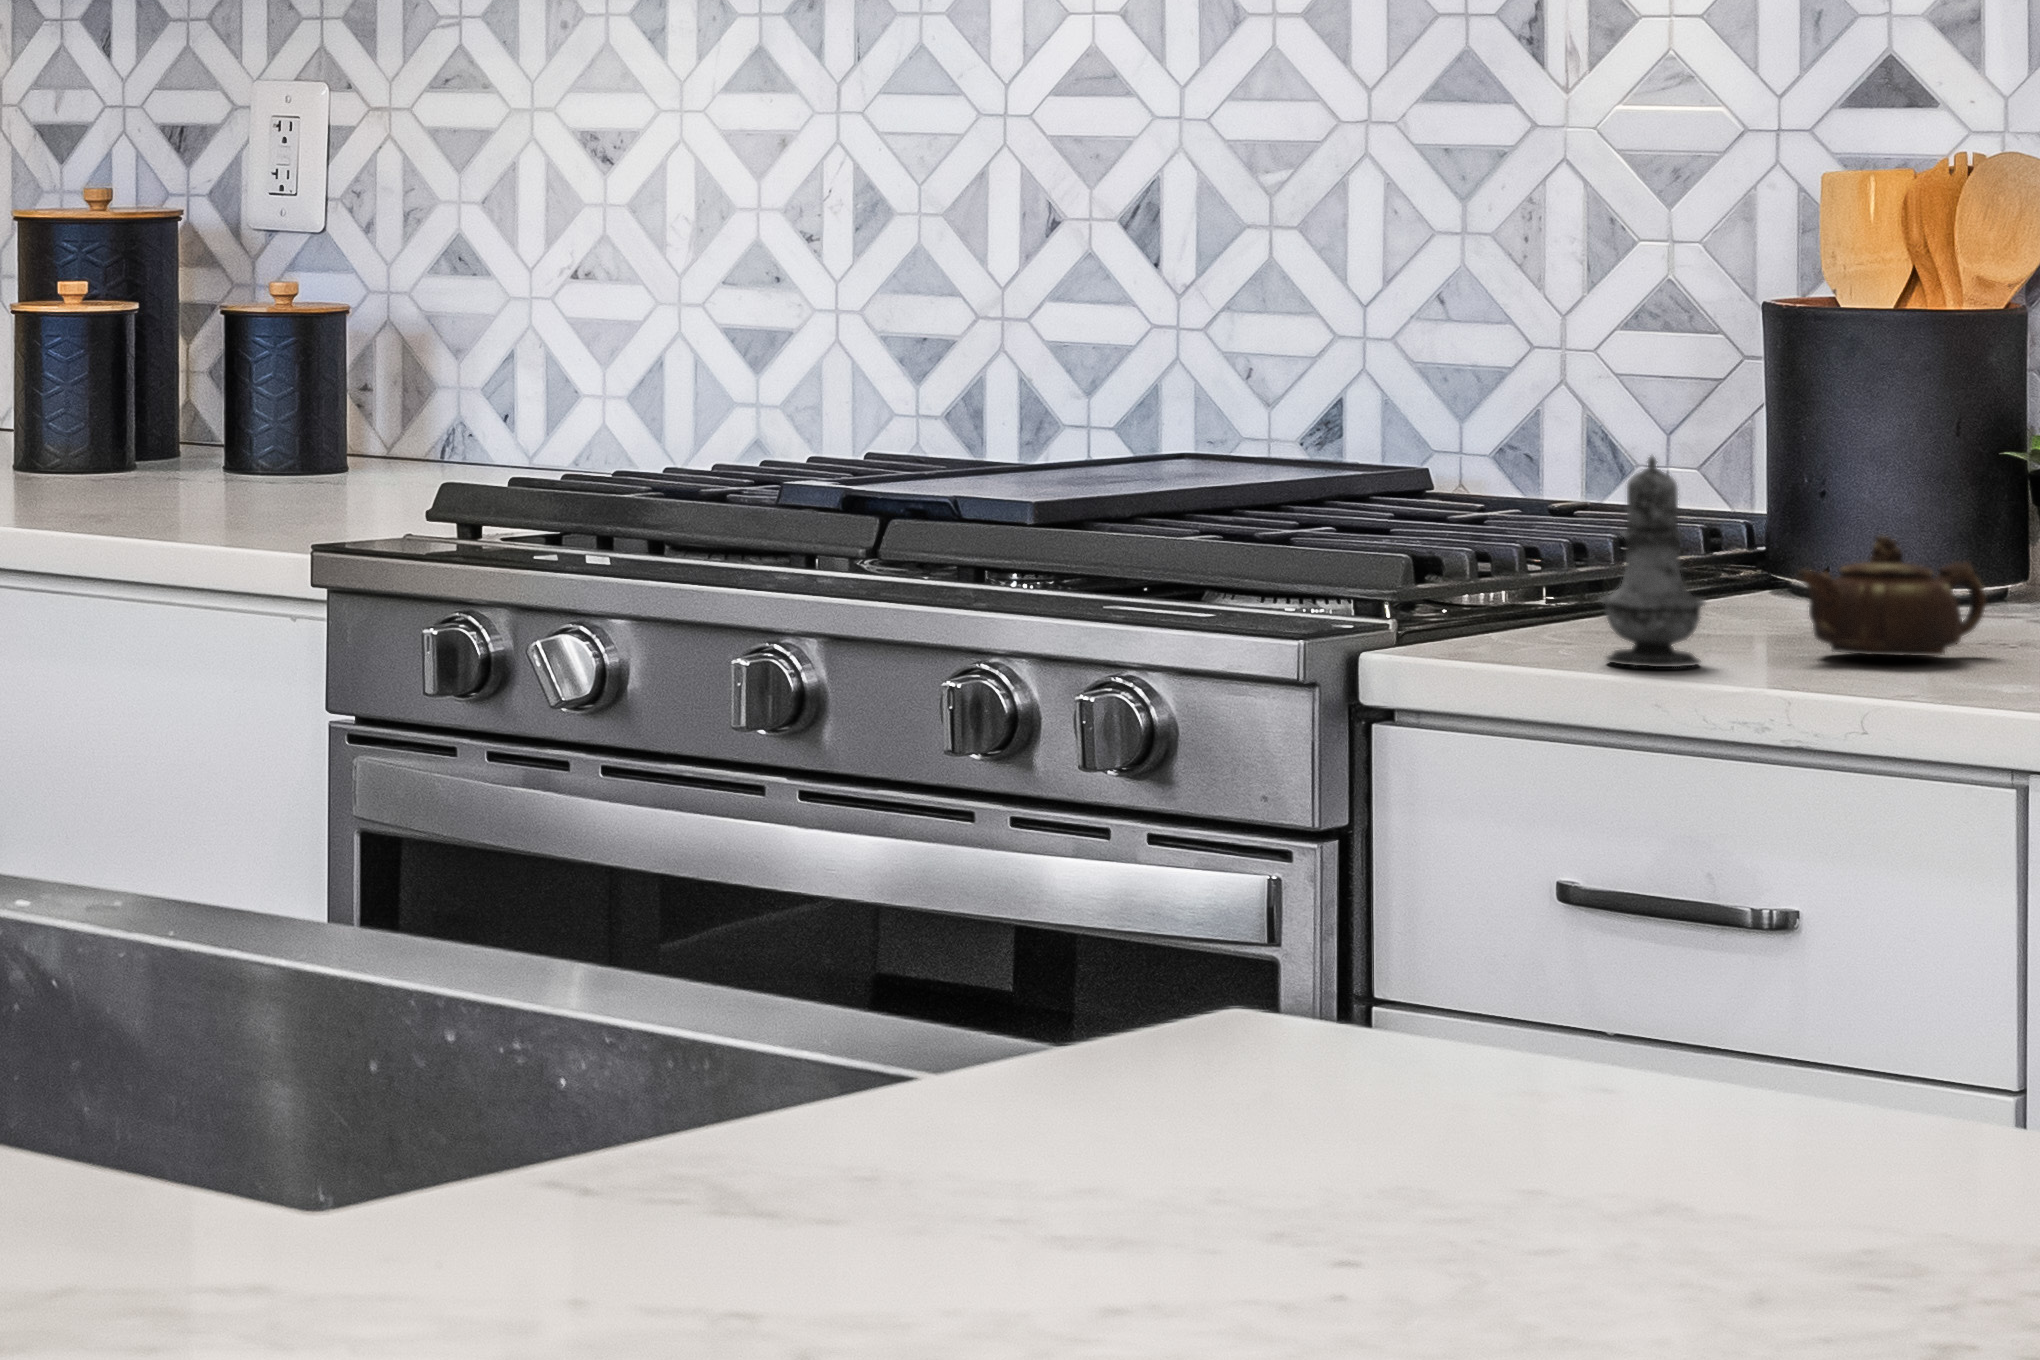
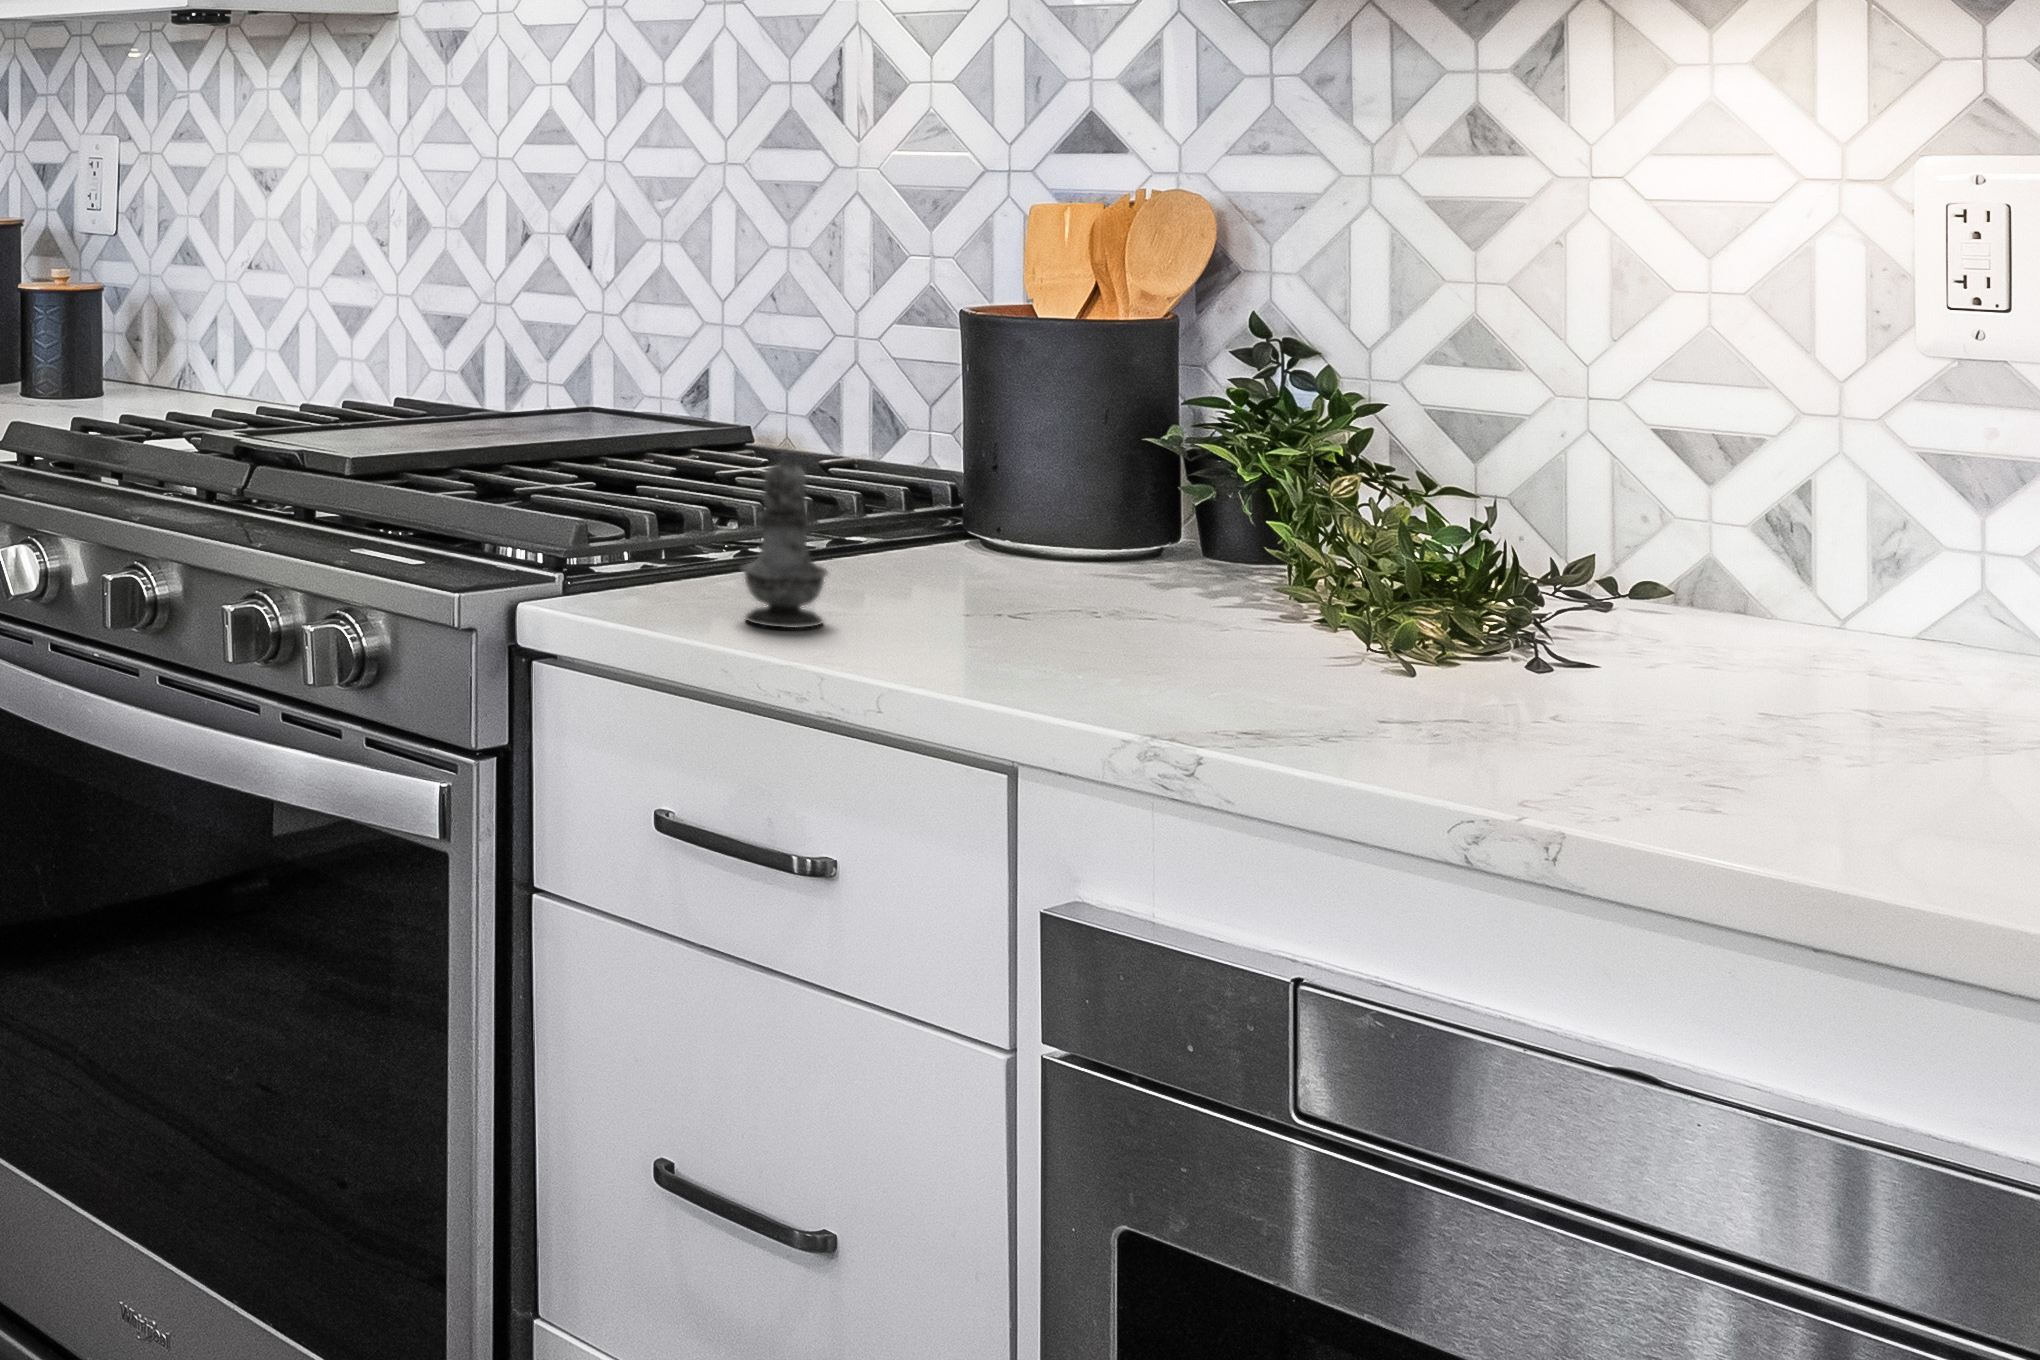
teapot: present [1797,536,1986,656] -> none [910,520,1083,623]

